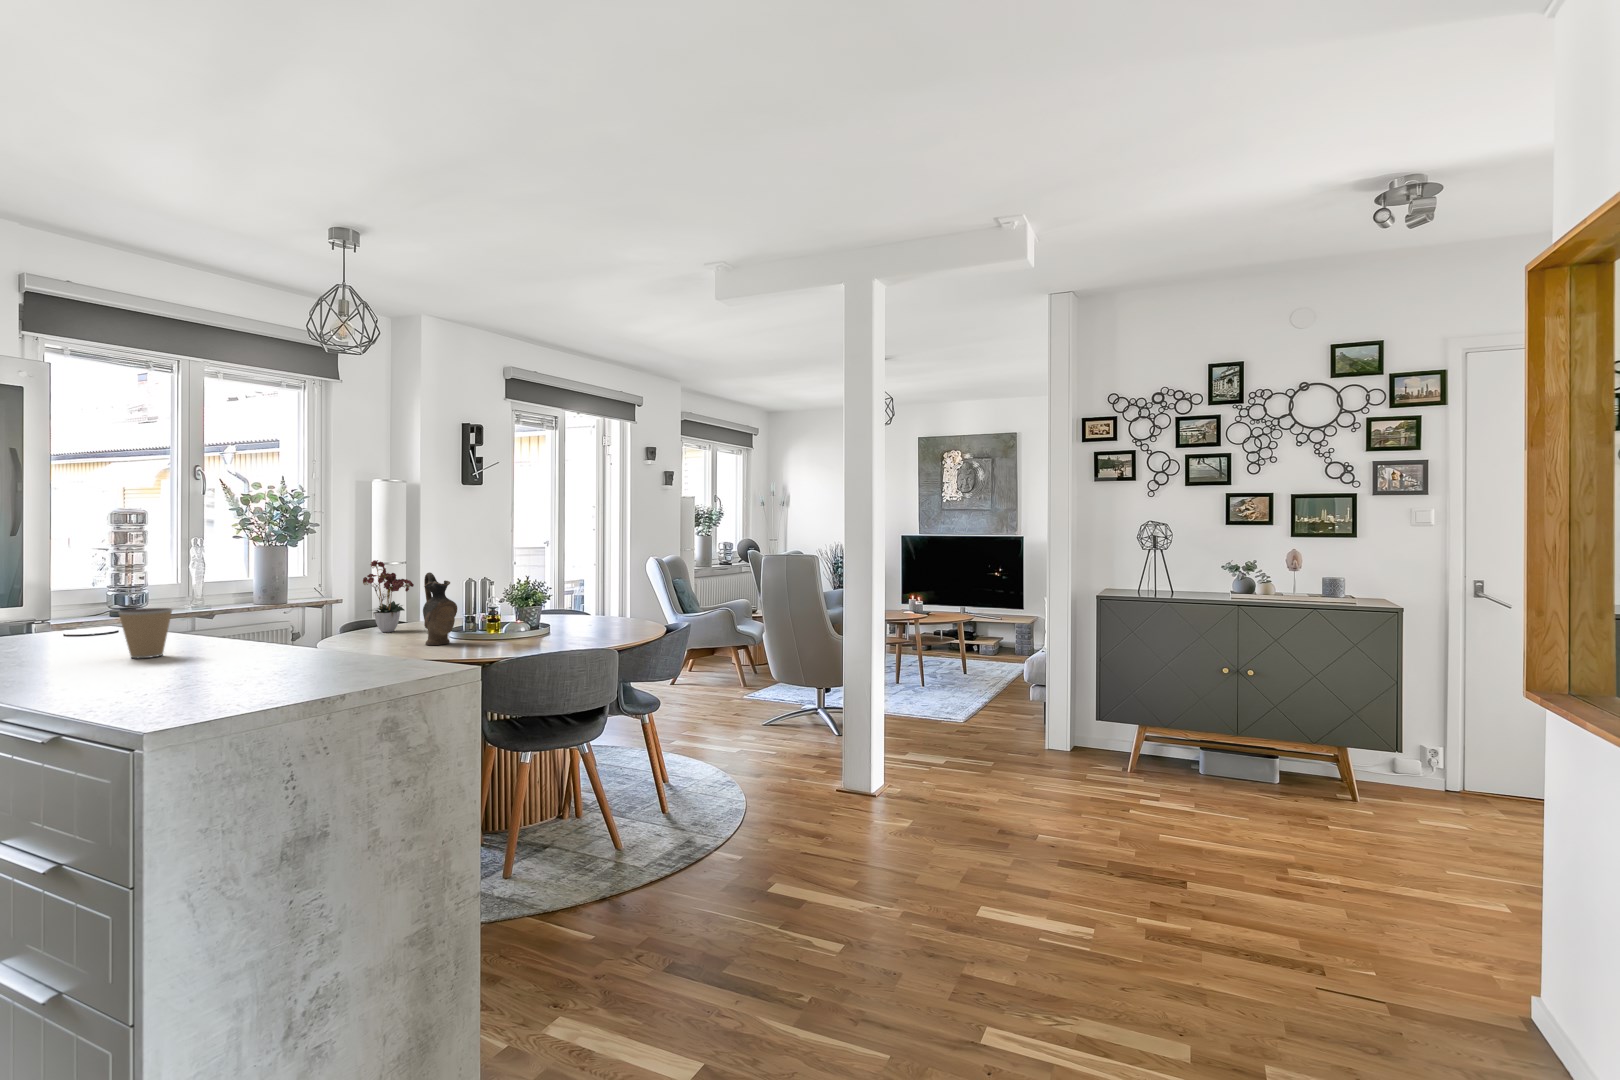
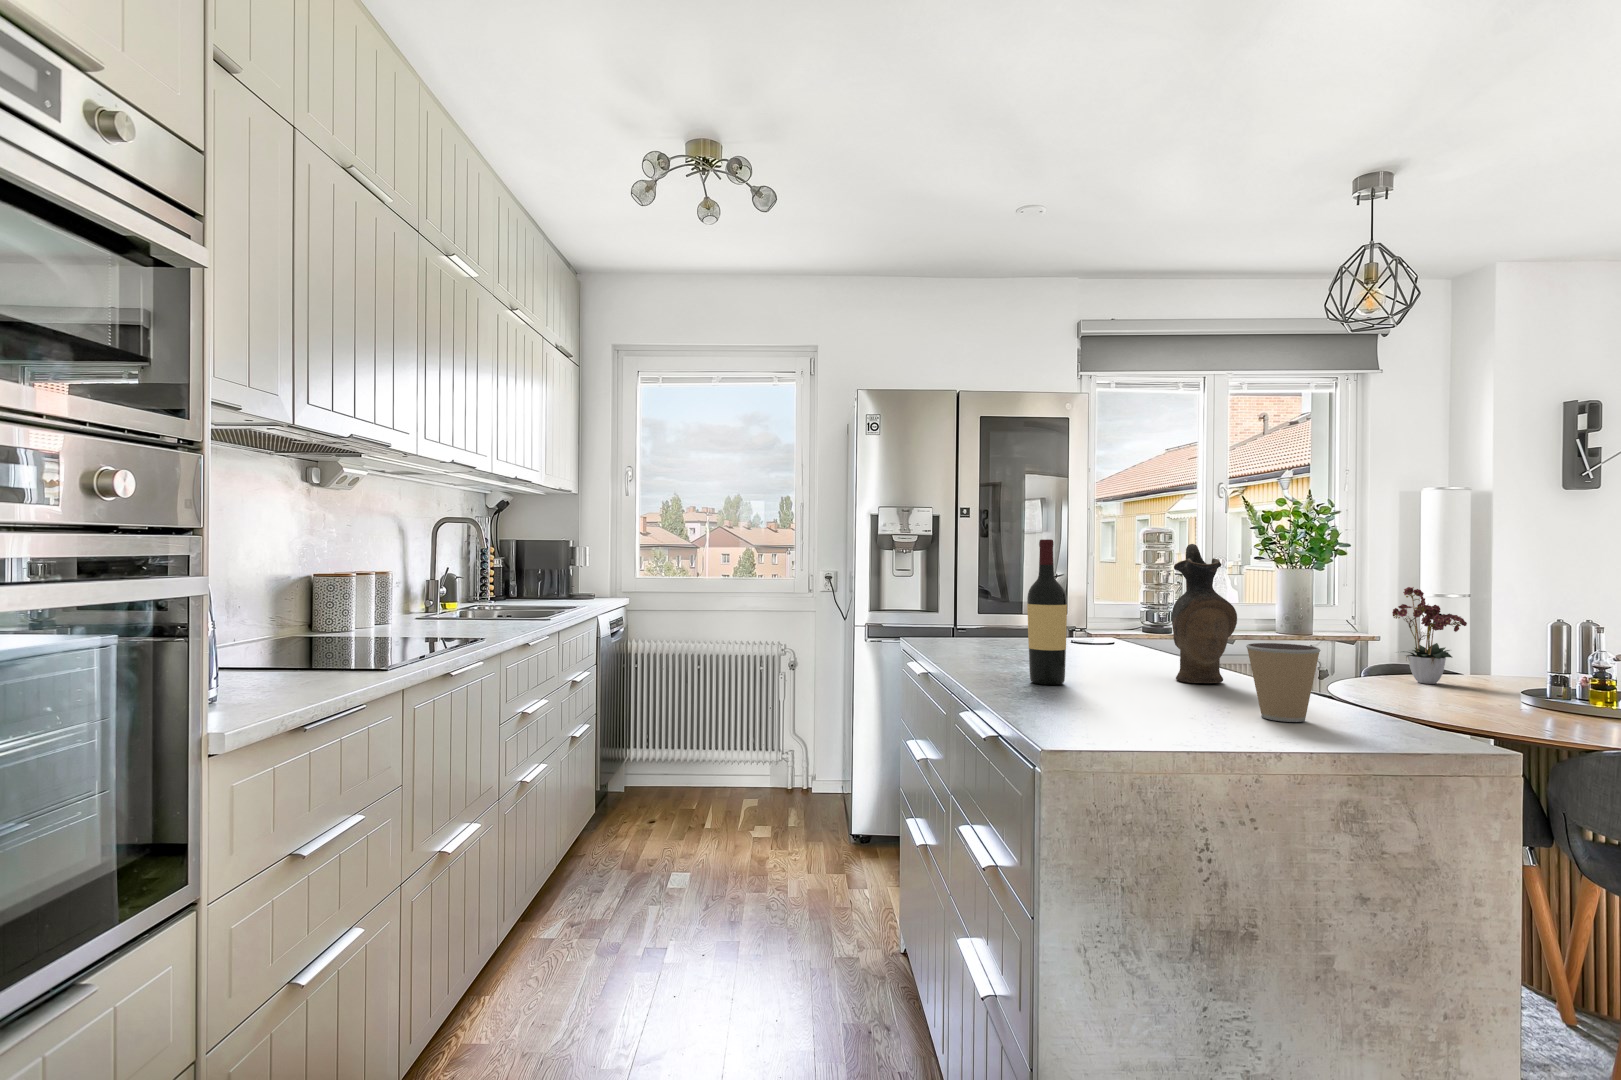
wine bottle: none [52,543,104,688] -> present [1027,539,1067,685]
ceramic pitcher: present [423,572,457,645] -> present [1172,544,1237,683]
coffee cup: present [119,608,172,658] -> present [1246,643,1320,722]

